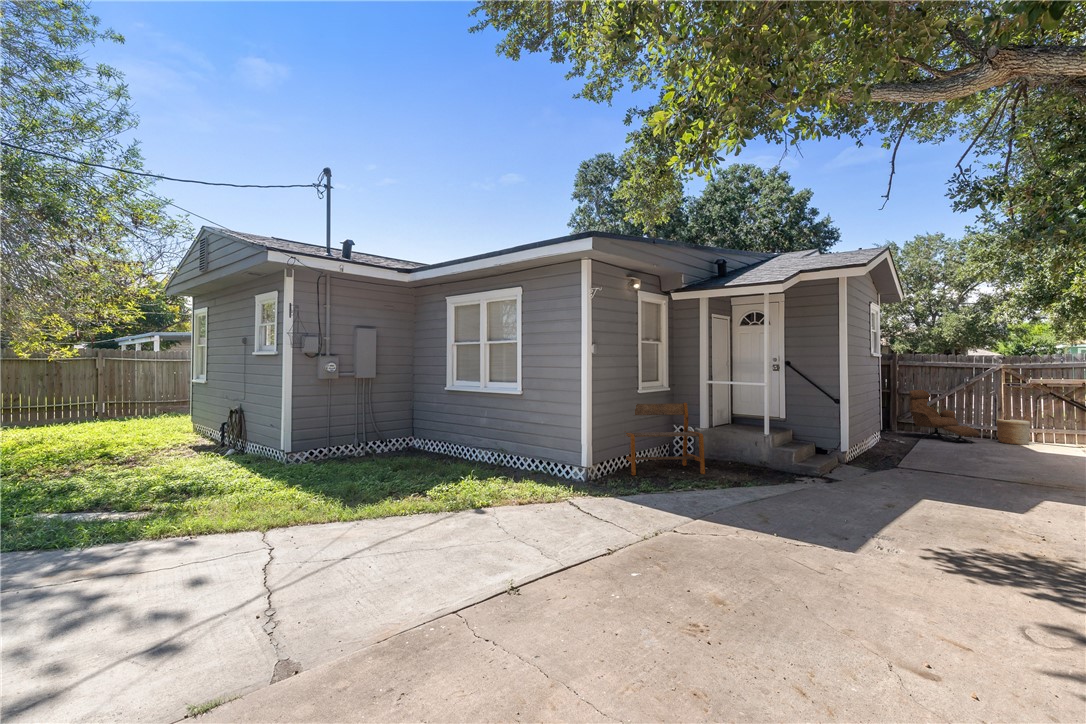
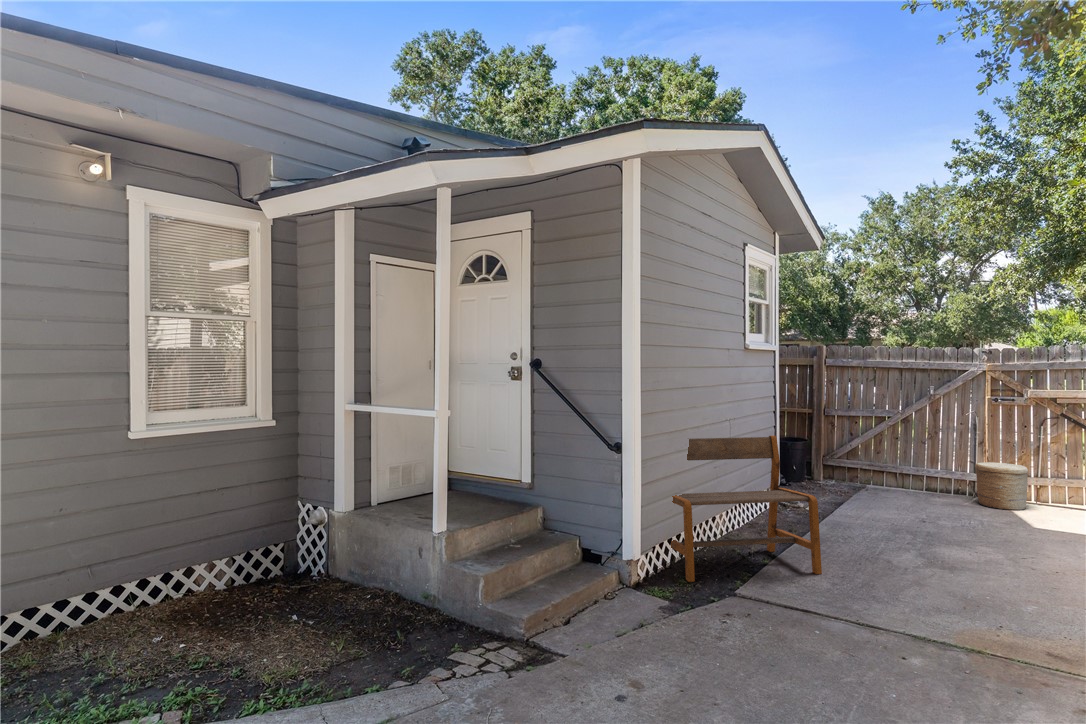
lounge chair: present [909,390,979,444] -> none [840,409,945,509]
bench: present [625,403,705,475] -> present [671,436,822,582]

